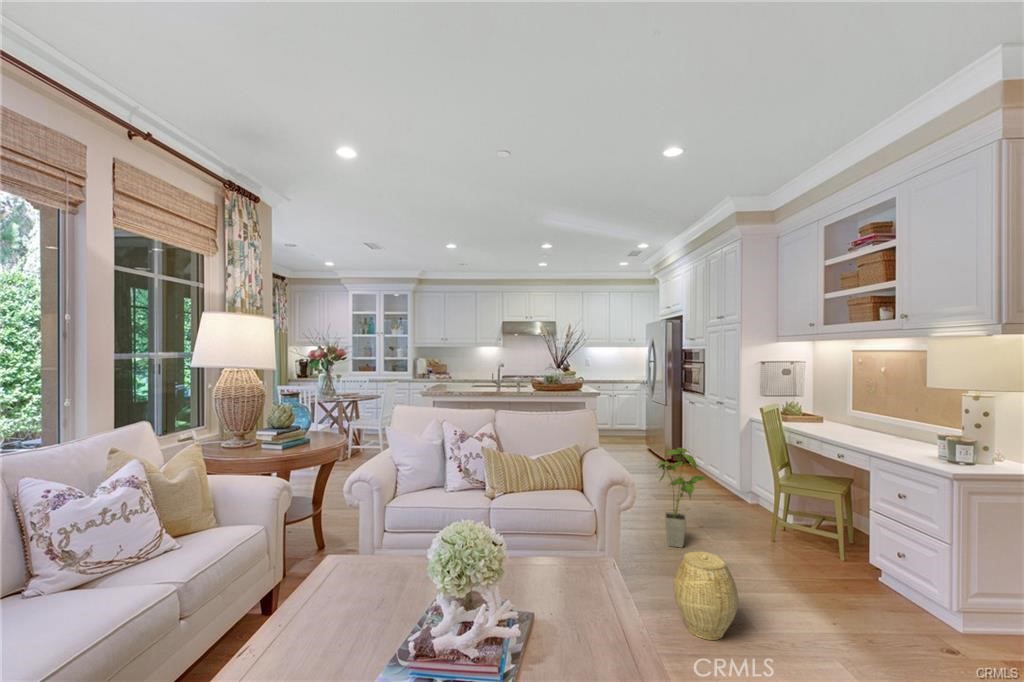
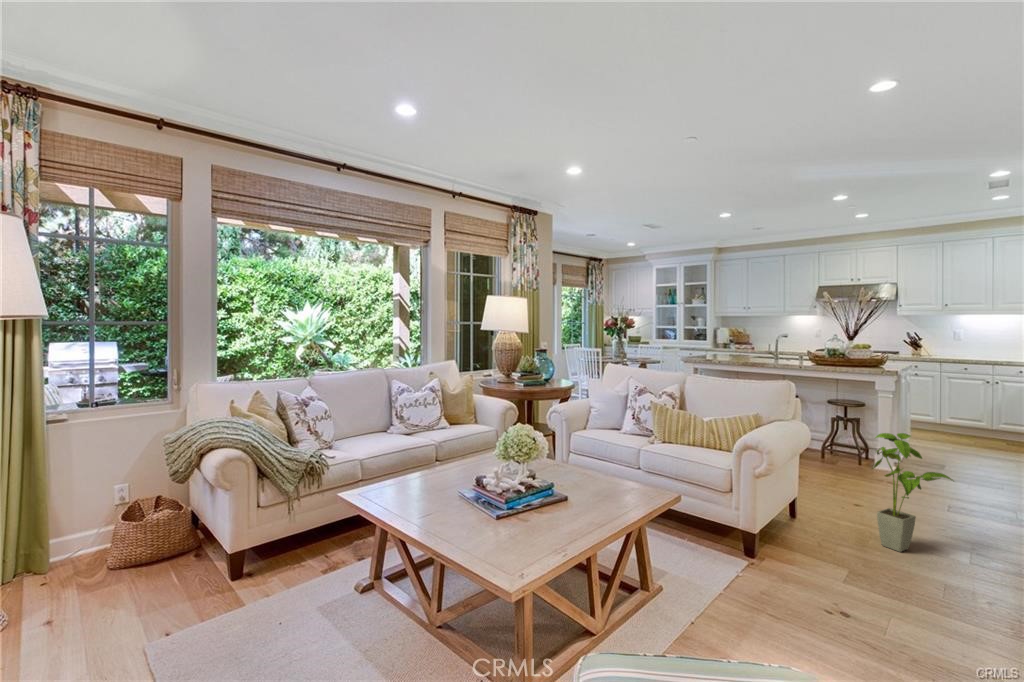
woven basket: present [673,551,738,640] -> none [775,523,848,613]

